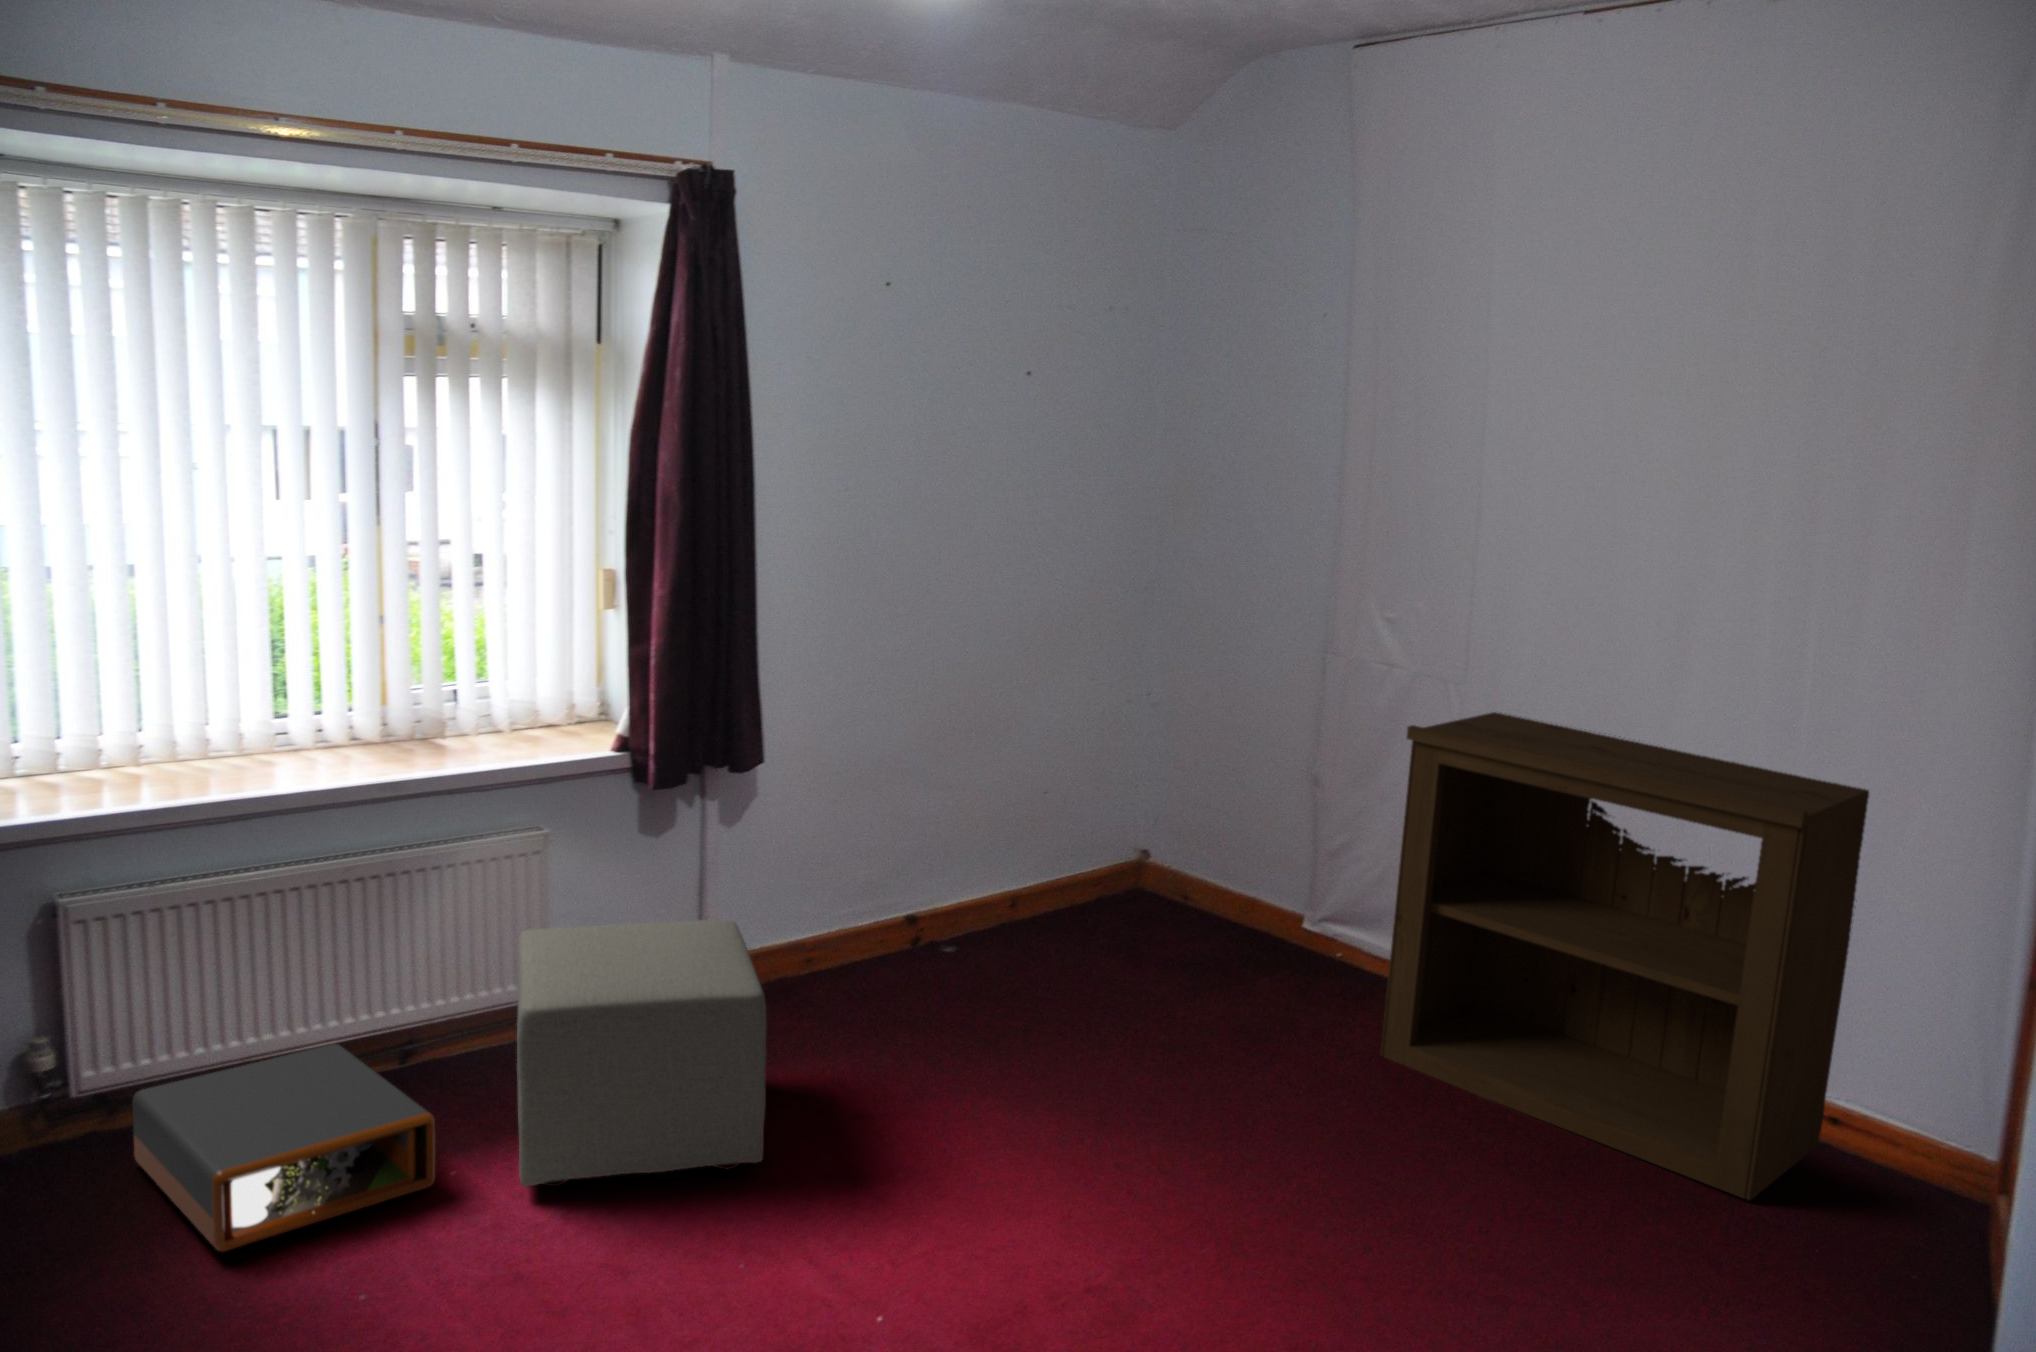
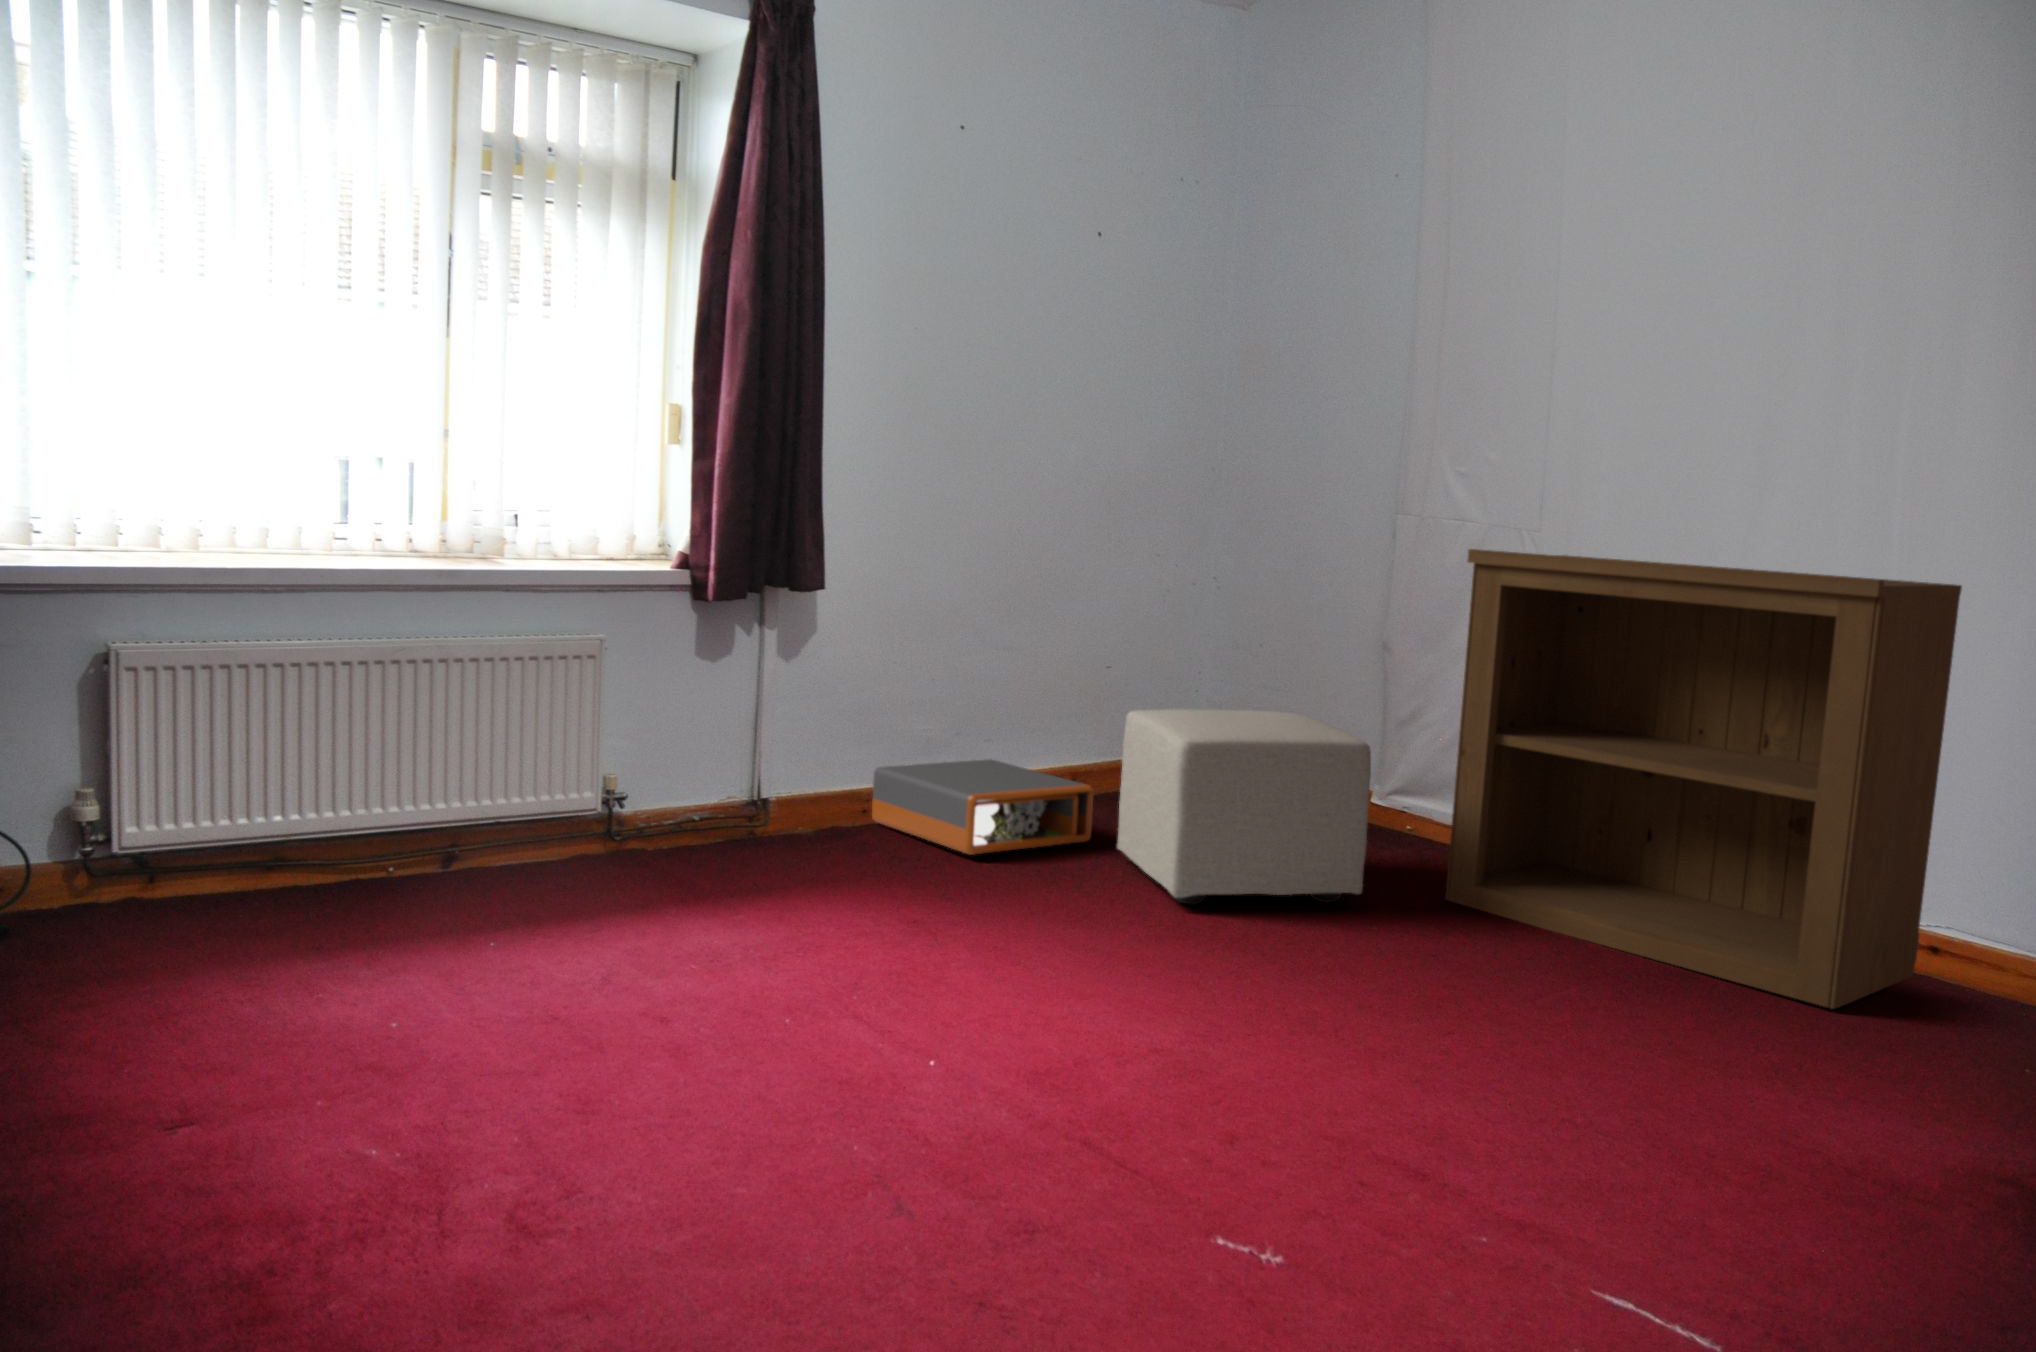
ottoman: present [517,920,766,1187] -> present [1117,709,1371,904]
storage box: present [133,1044,435,1252] -> present [872,759,1093,855]

